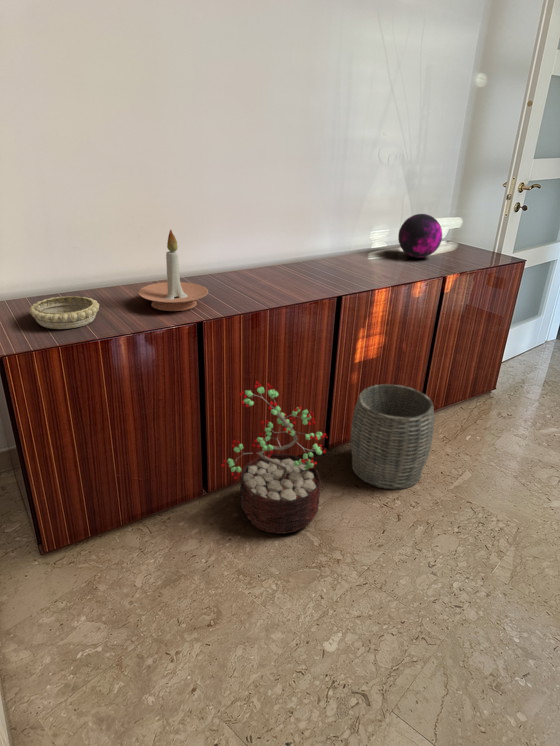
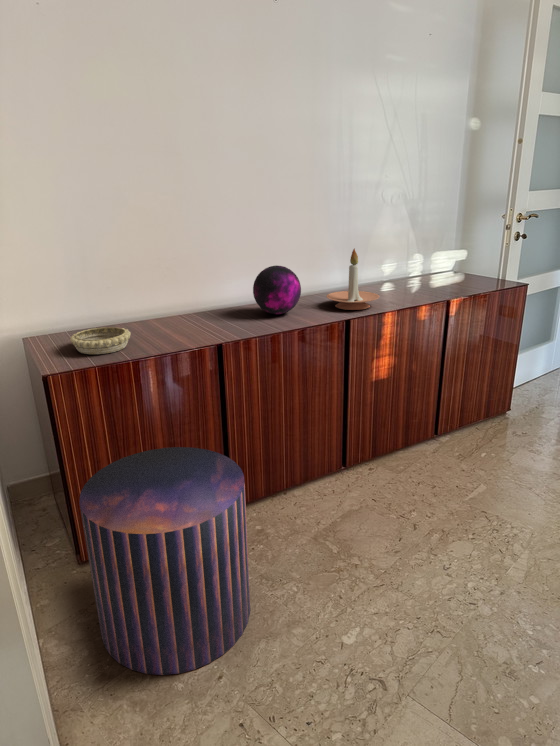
decorative orb: present [398,214,442,258] -> present [253,266,301,314]
candle holder: present [138,230,208,311] -> present [326,249,380,310]
decorative plant: present [222,381,328,534] -> none [244,397,341,542]
woven basket: present [351,384,435,489] -> none [367,403,445,501]
pouf: none [40,437,227,687] -> present [79,447,250,675]

